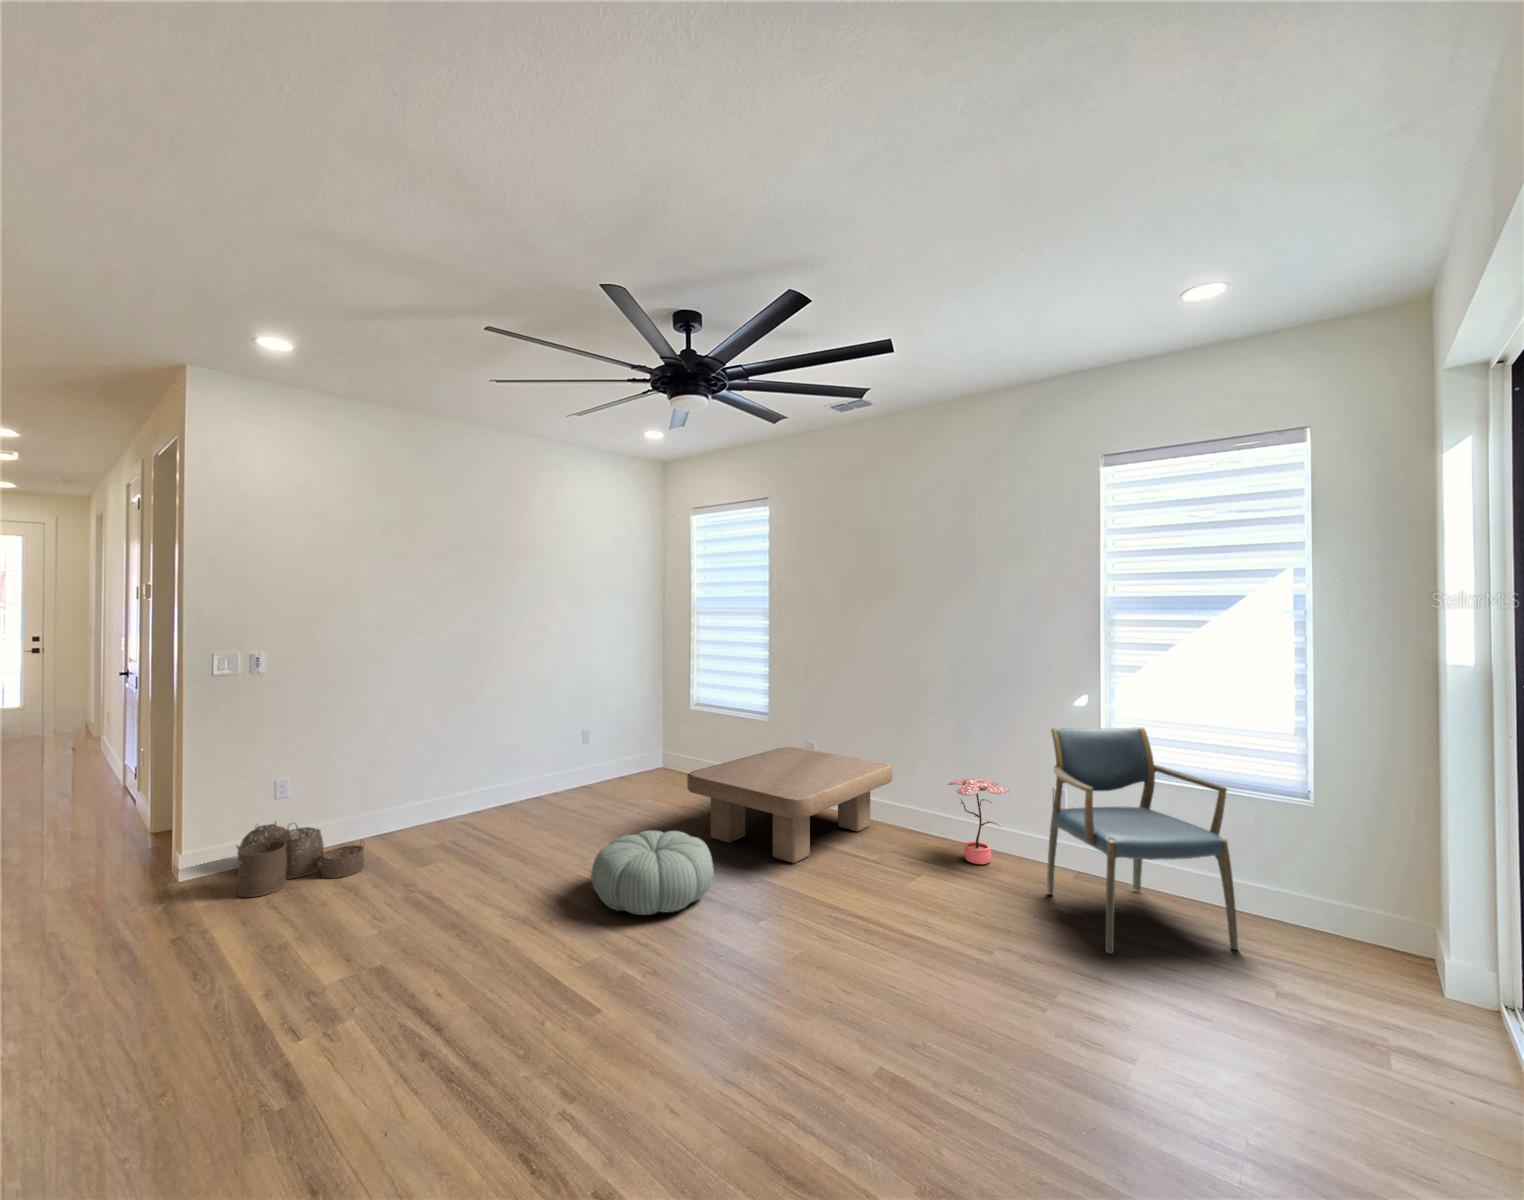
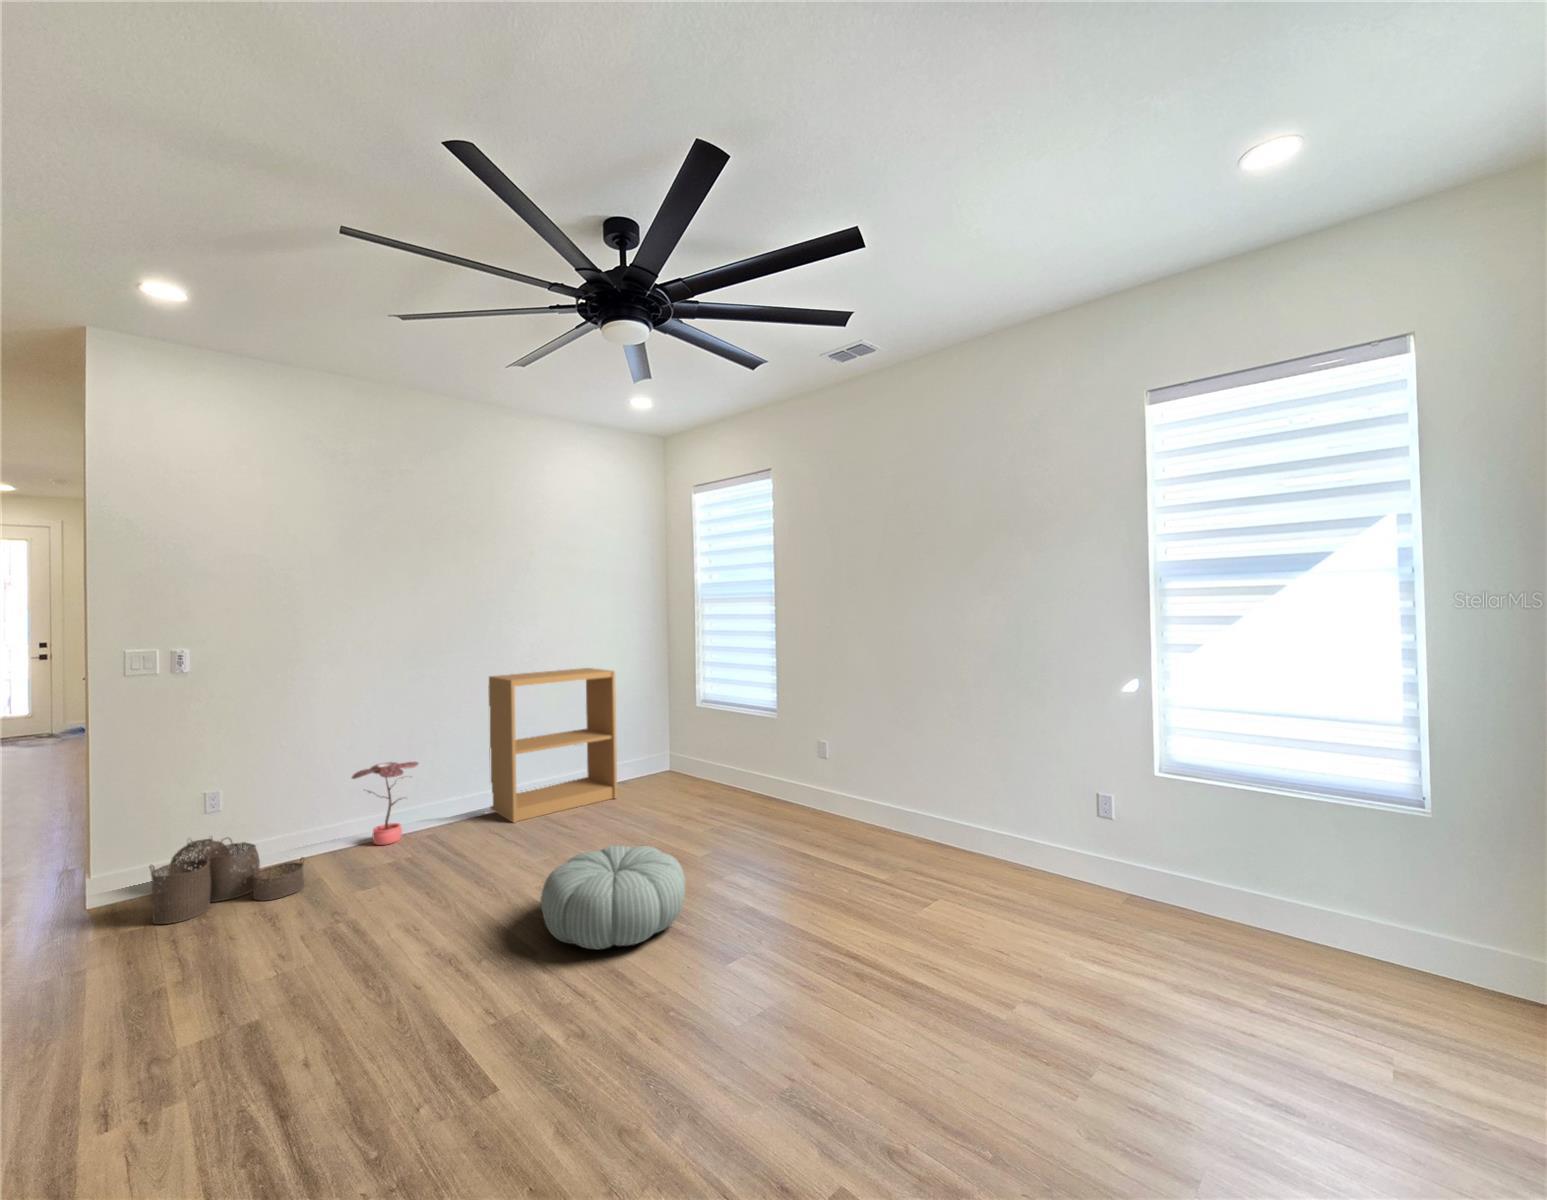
bookshelf: none [509,673,625,814] -> present [488,668,617,823]
armchair: present [1047,728,1238,954] -> none [1088,719,1337,1007]
coffee table: present [687,747,892,863] -> none [672,747,908,882]
potted plant: present [948,779,1009,864] -> present [352,762,418,845]

